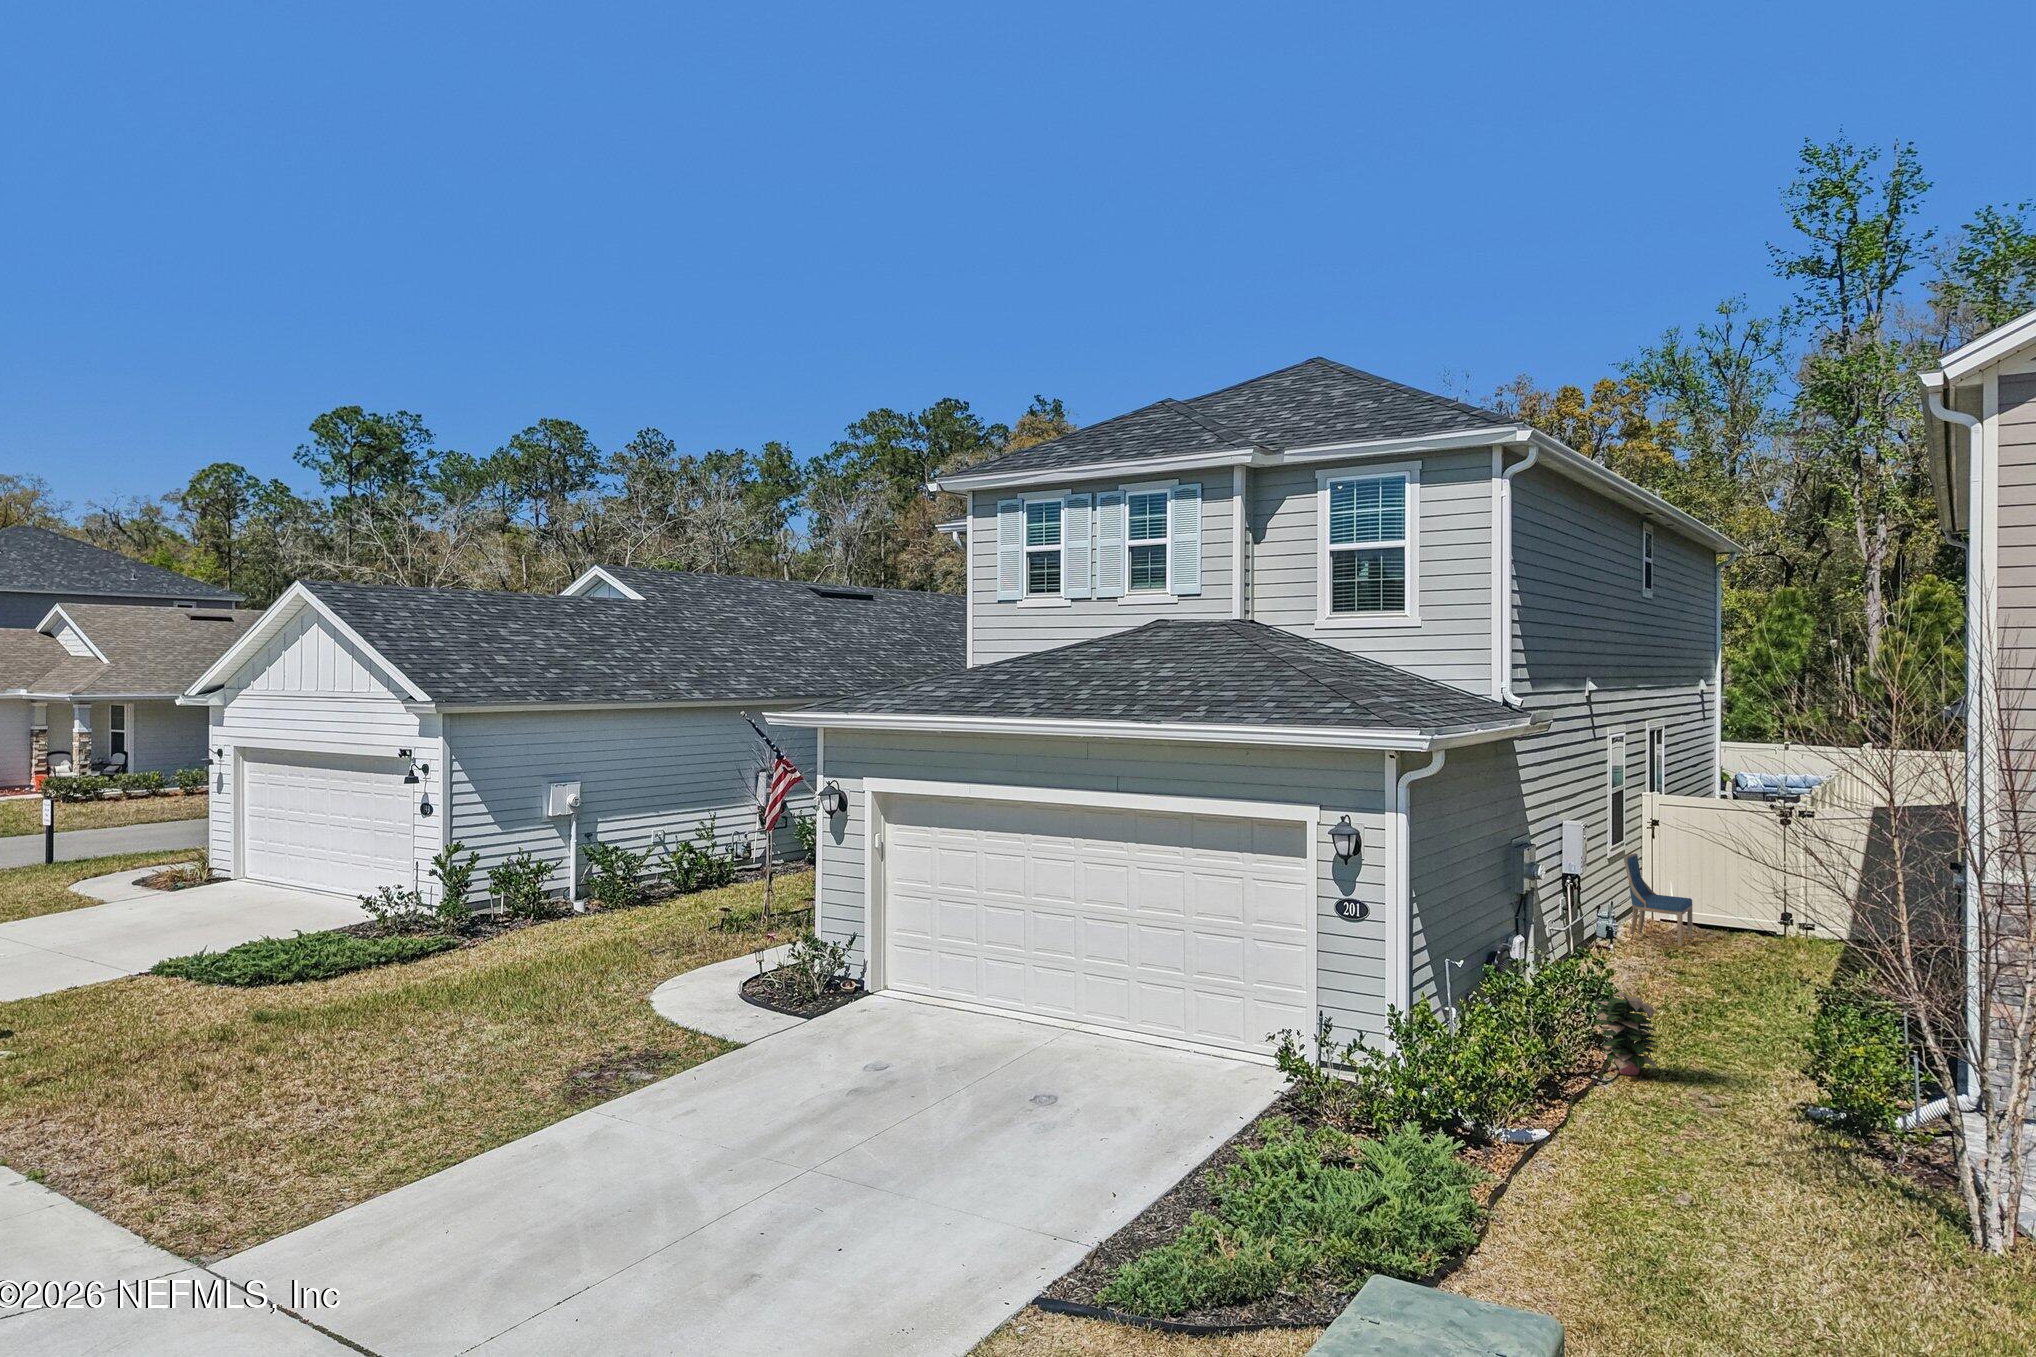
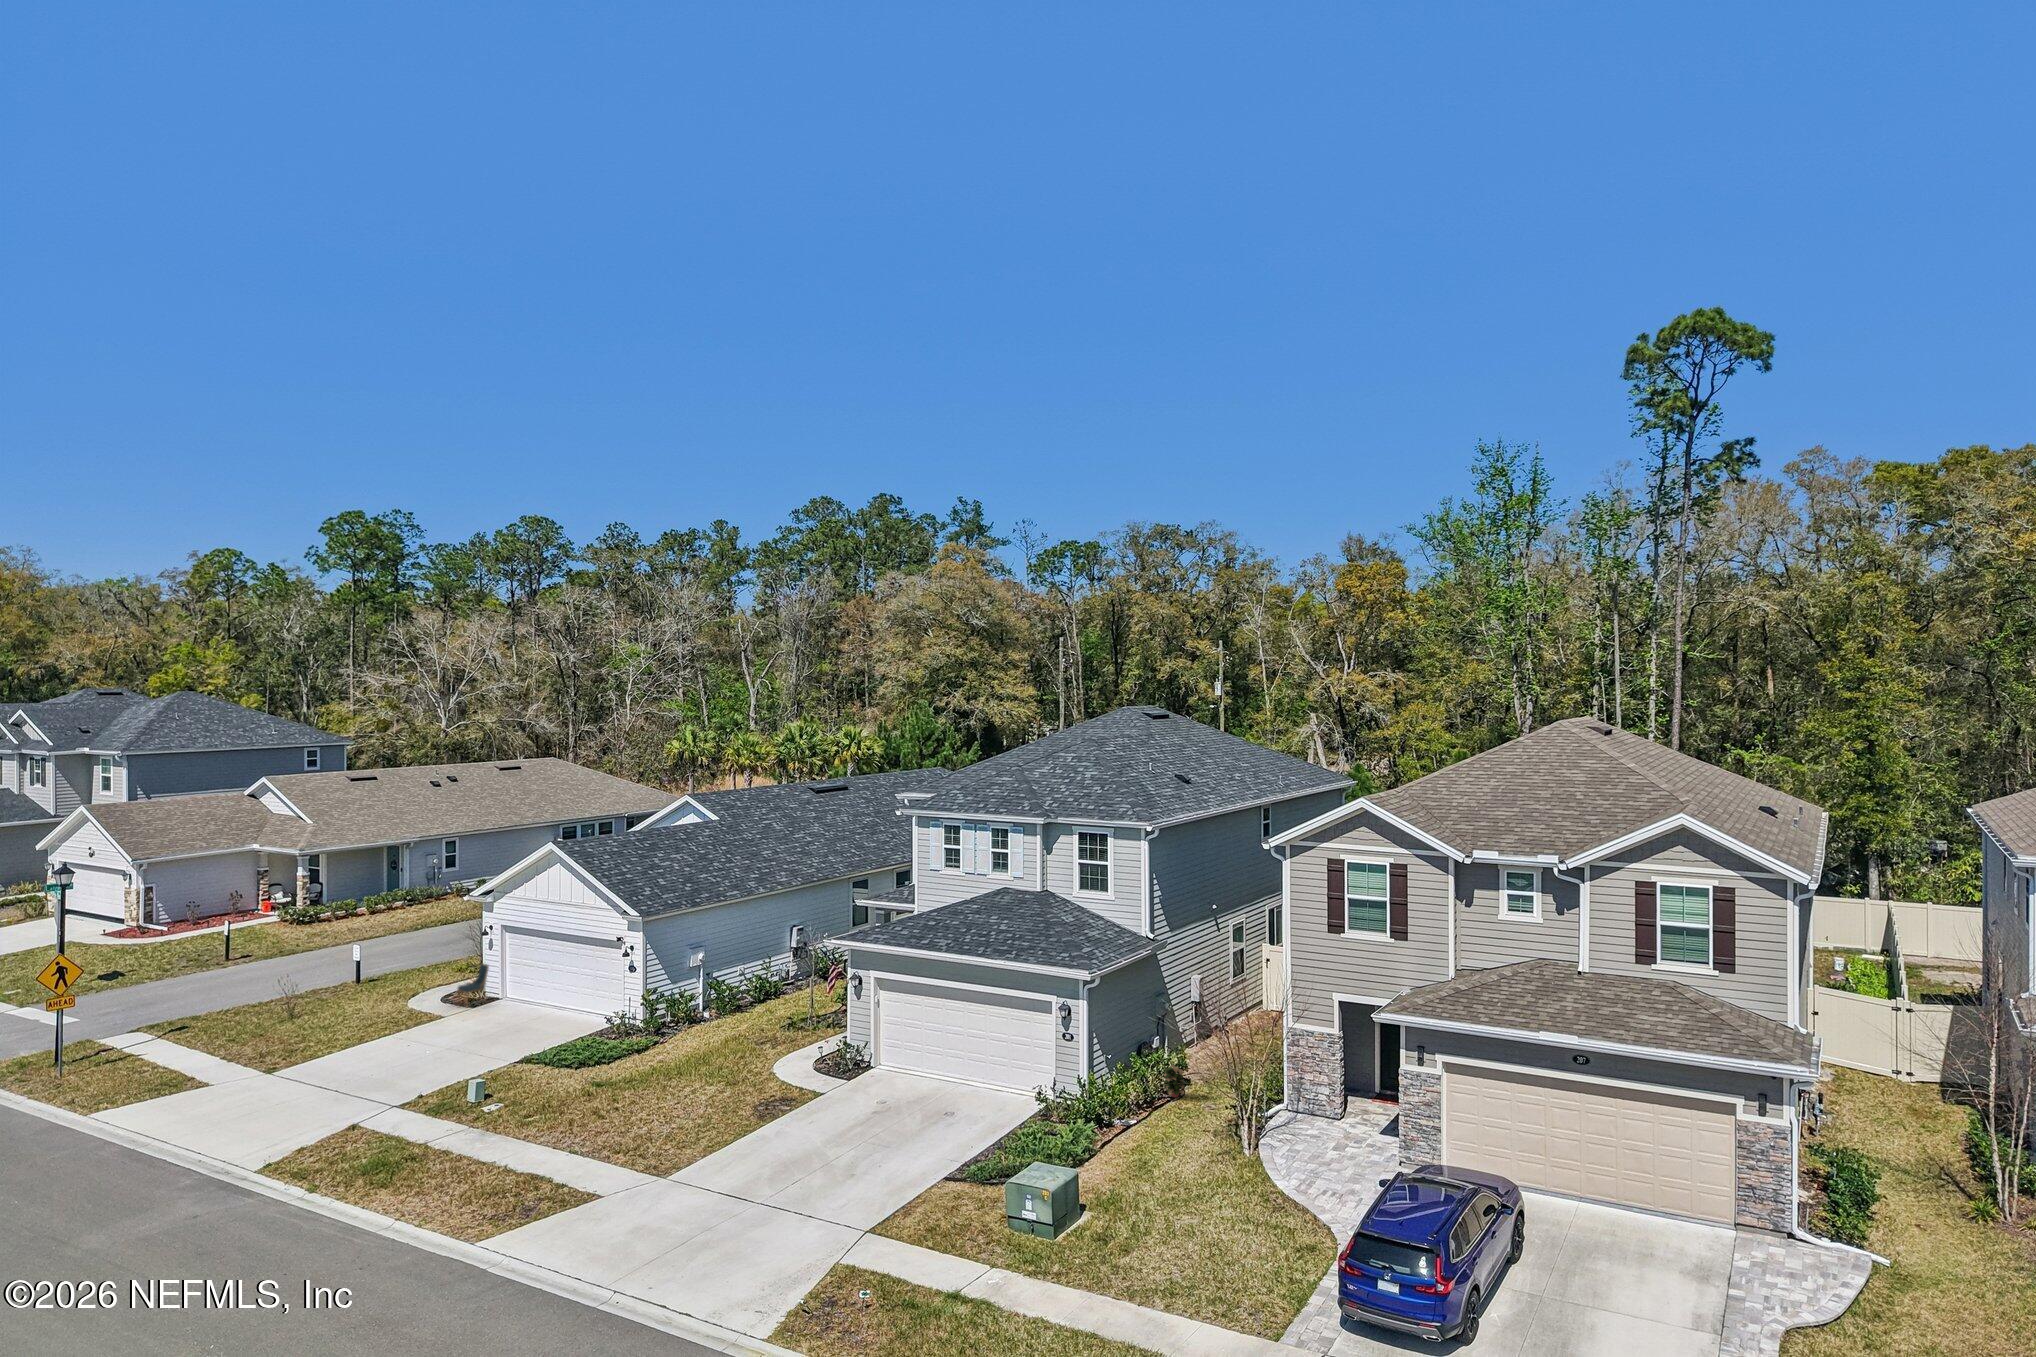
chair: present [1624,854,1693,946] -> present [457,964,489,1006]

